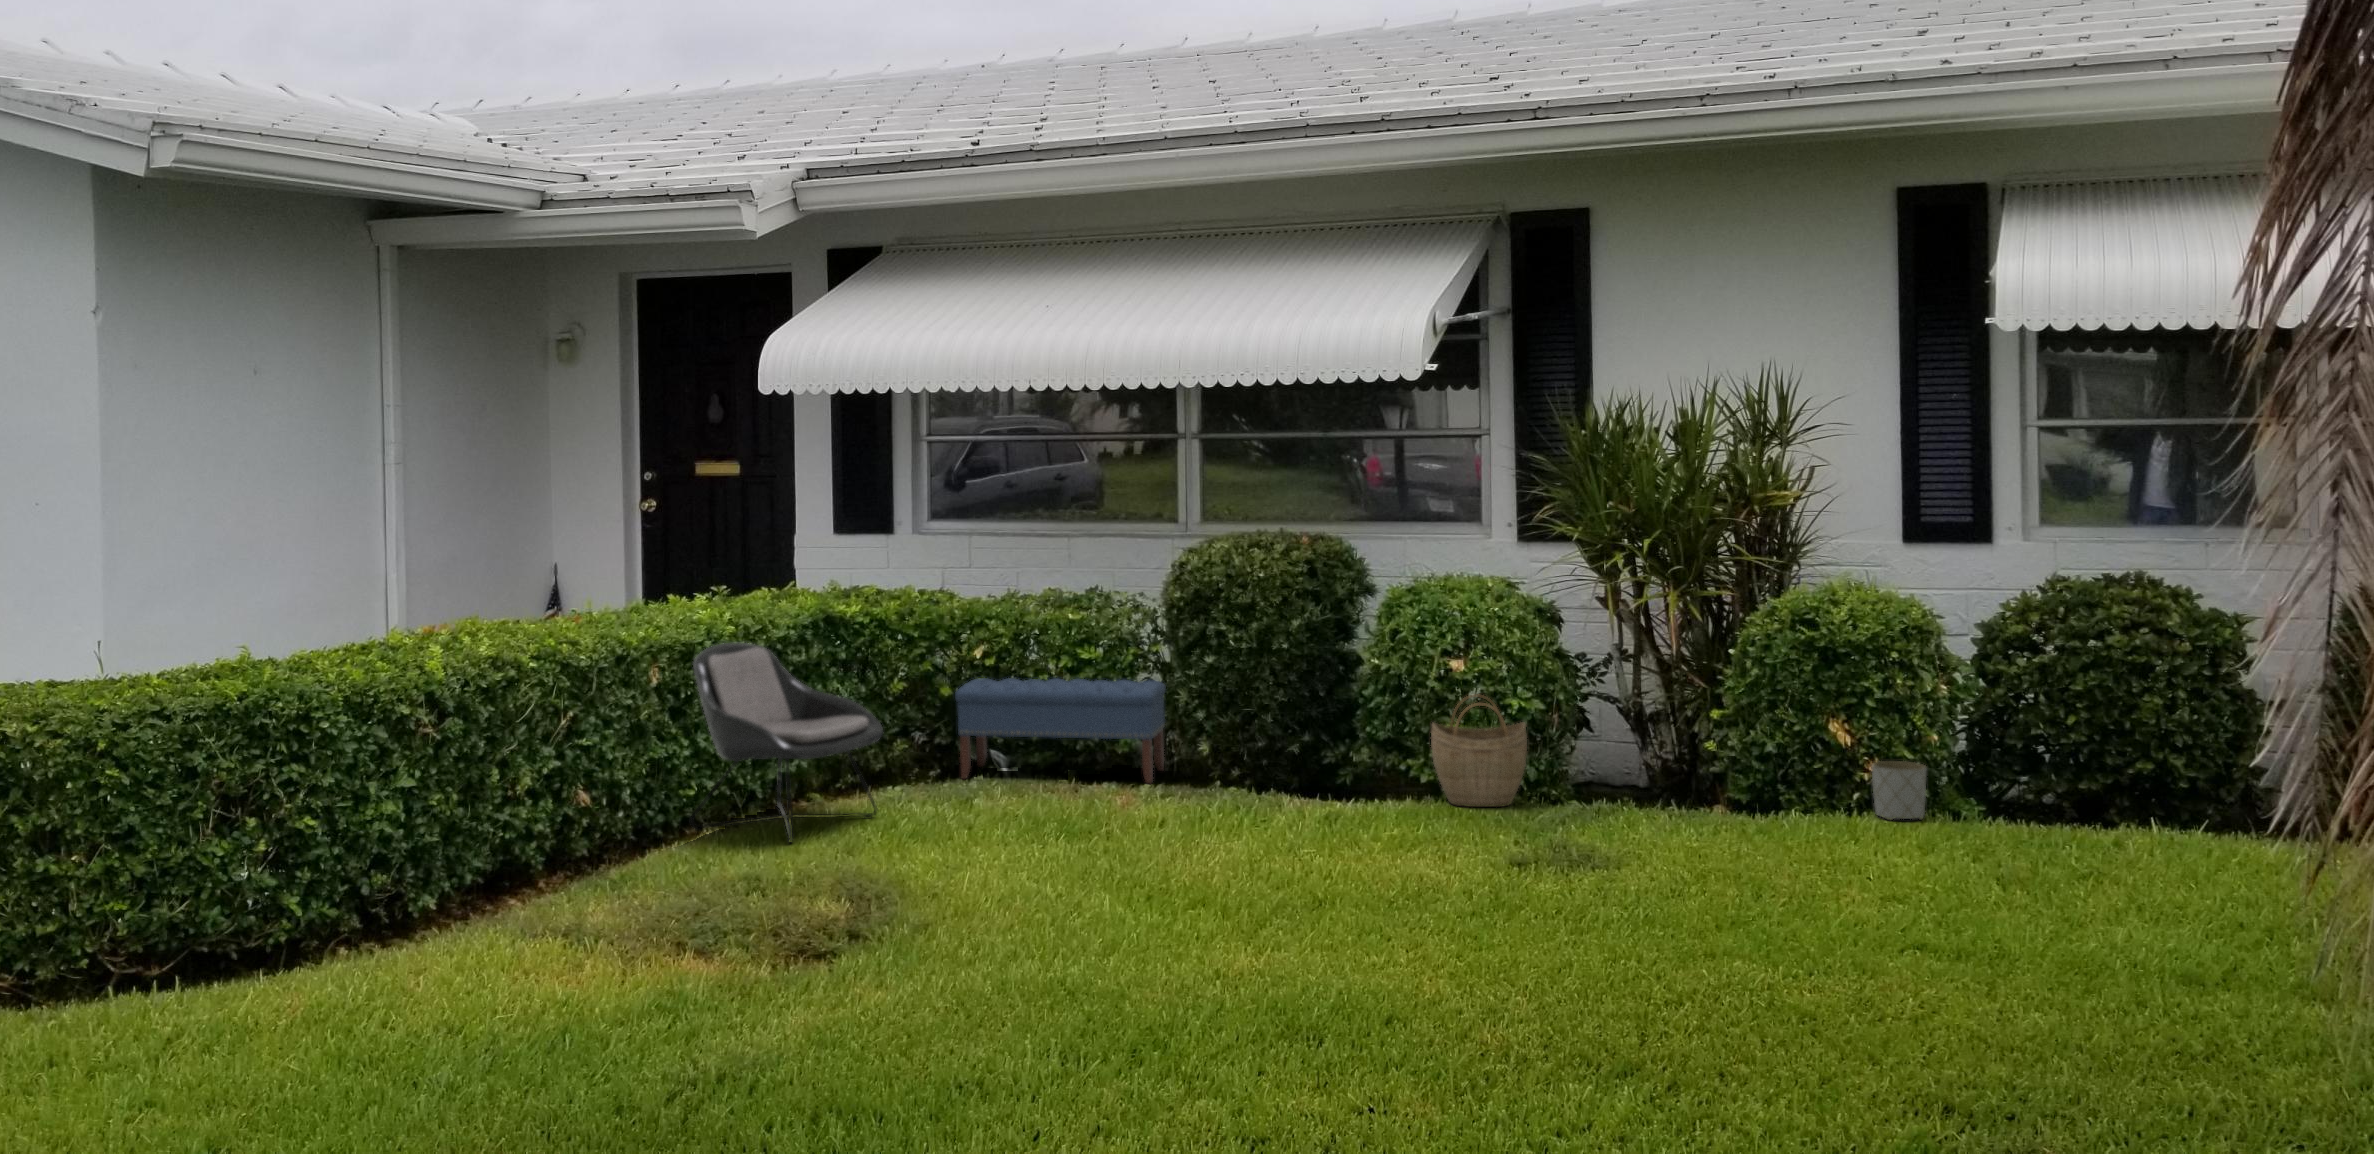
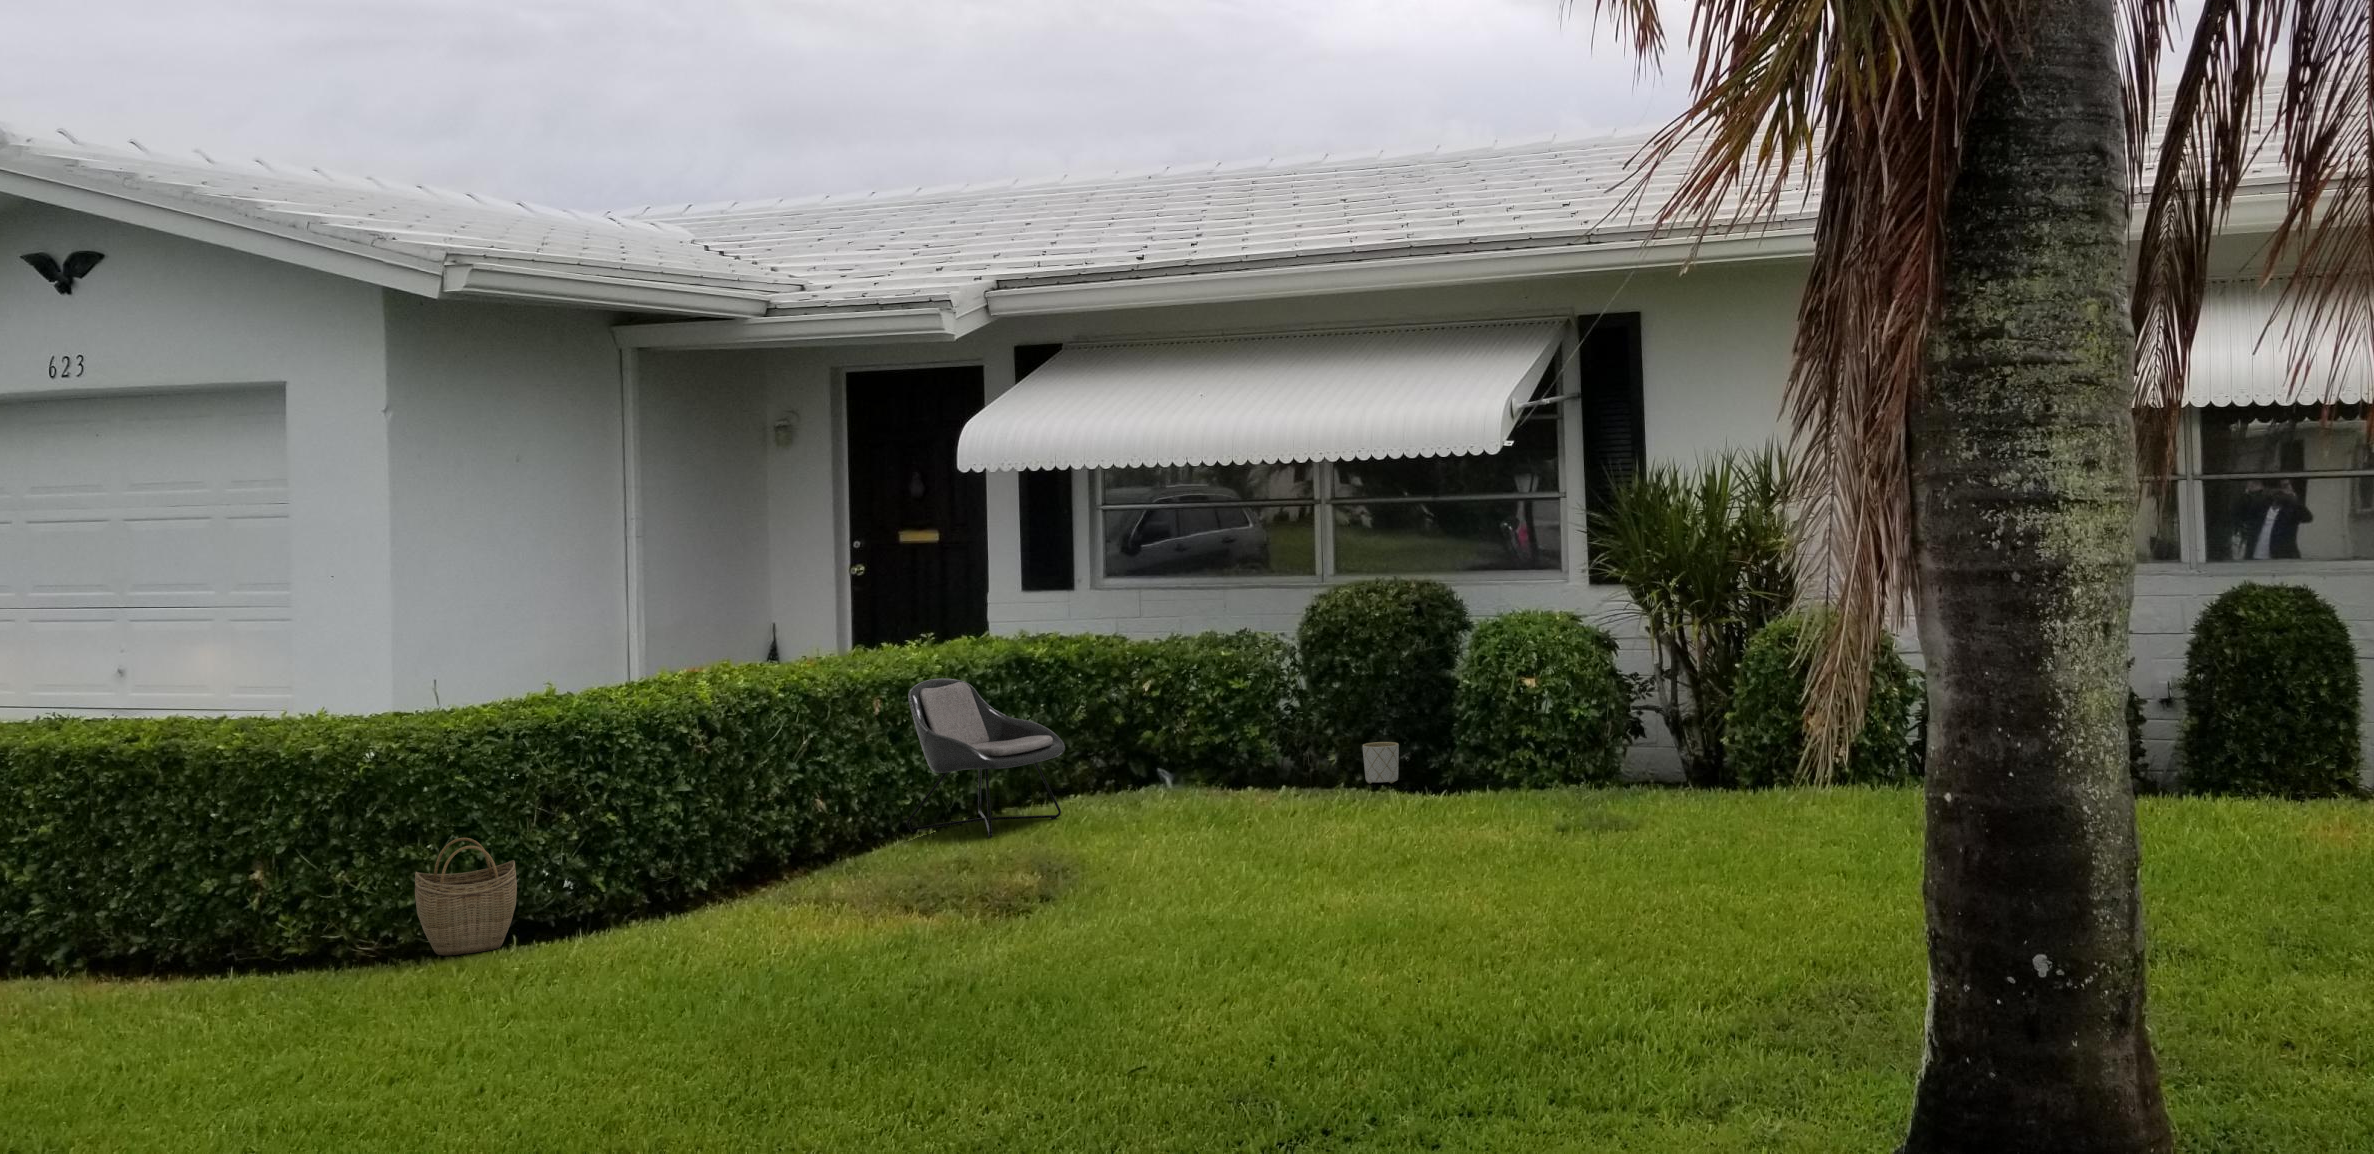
bench: present [955,678,1166,783] -> none [1125,705,1300,790]
woven basket: present [1431,694,1527,807] -> present [415,838,517,956]
planter: present [1871,761,1926,820] -> present [1363,742,1399,784]

